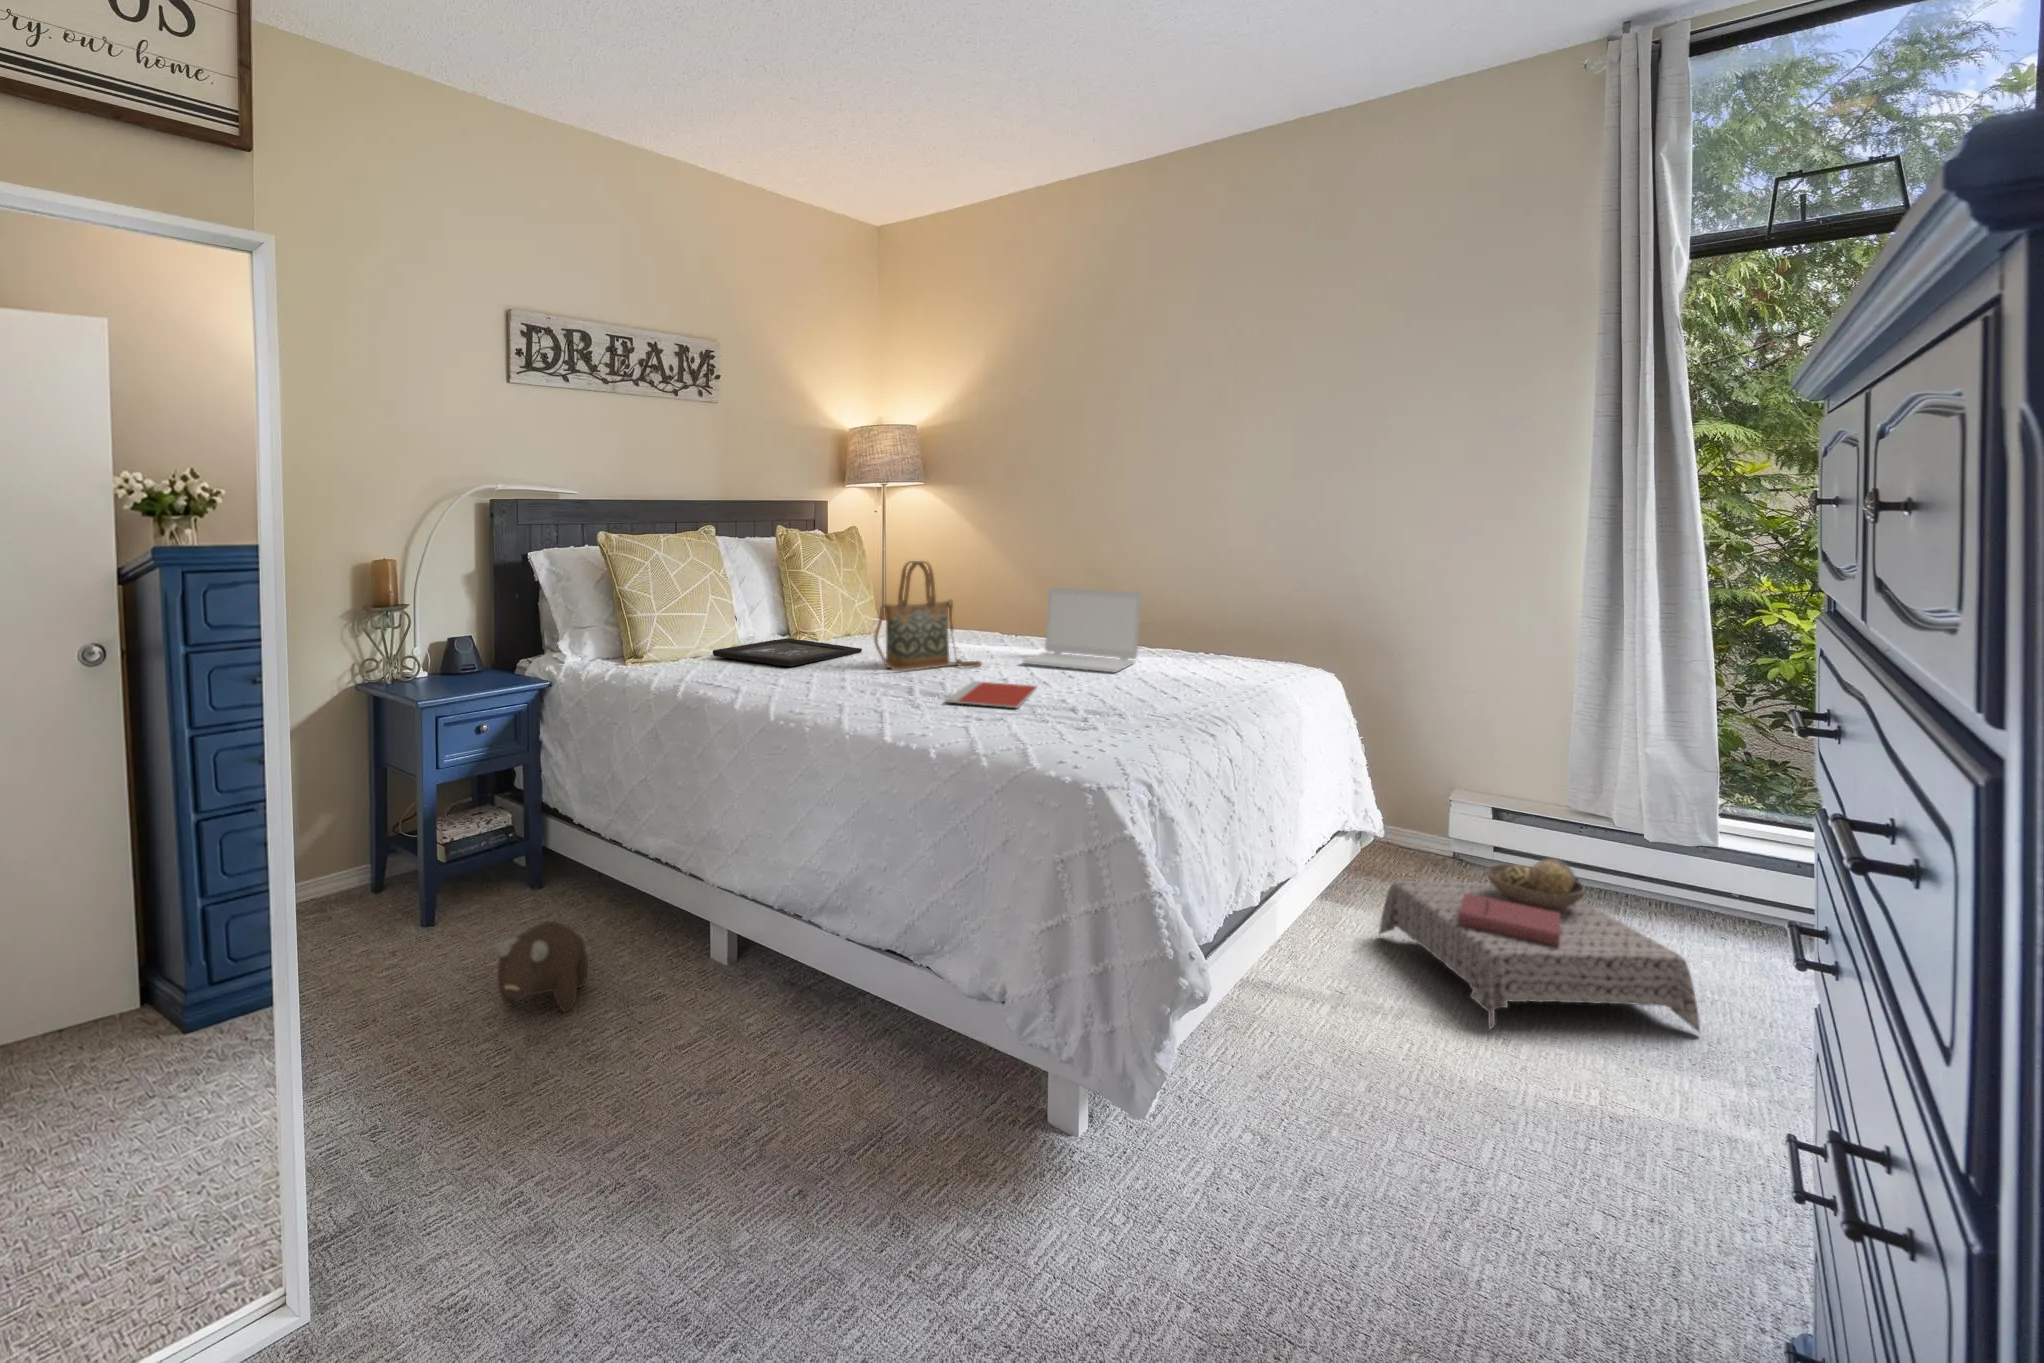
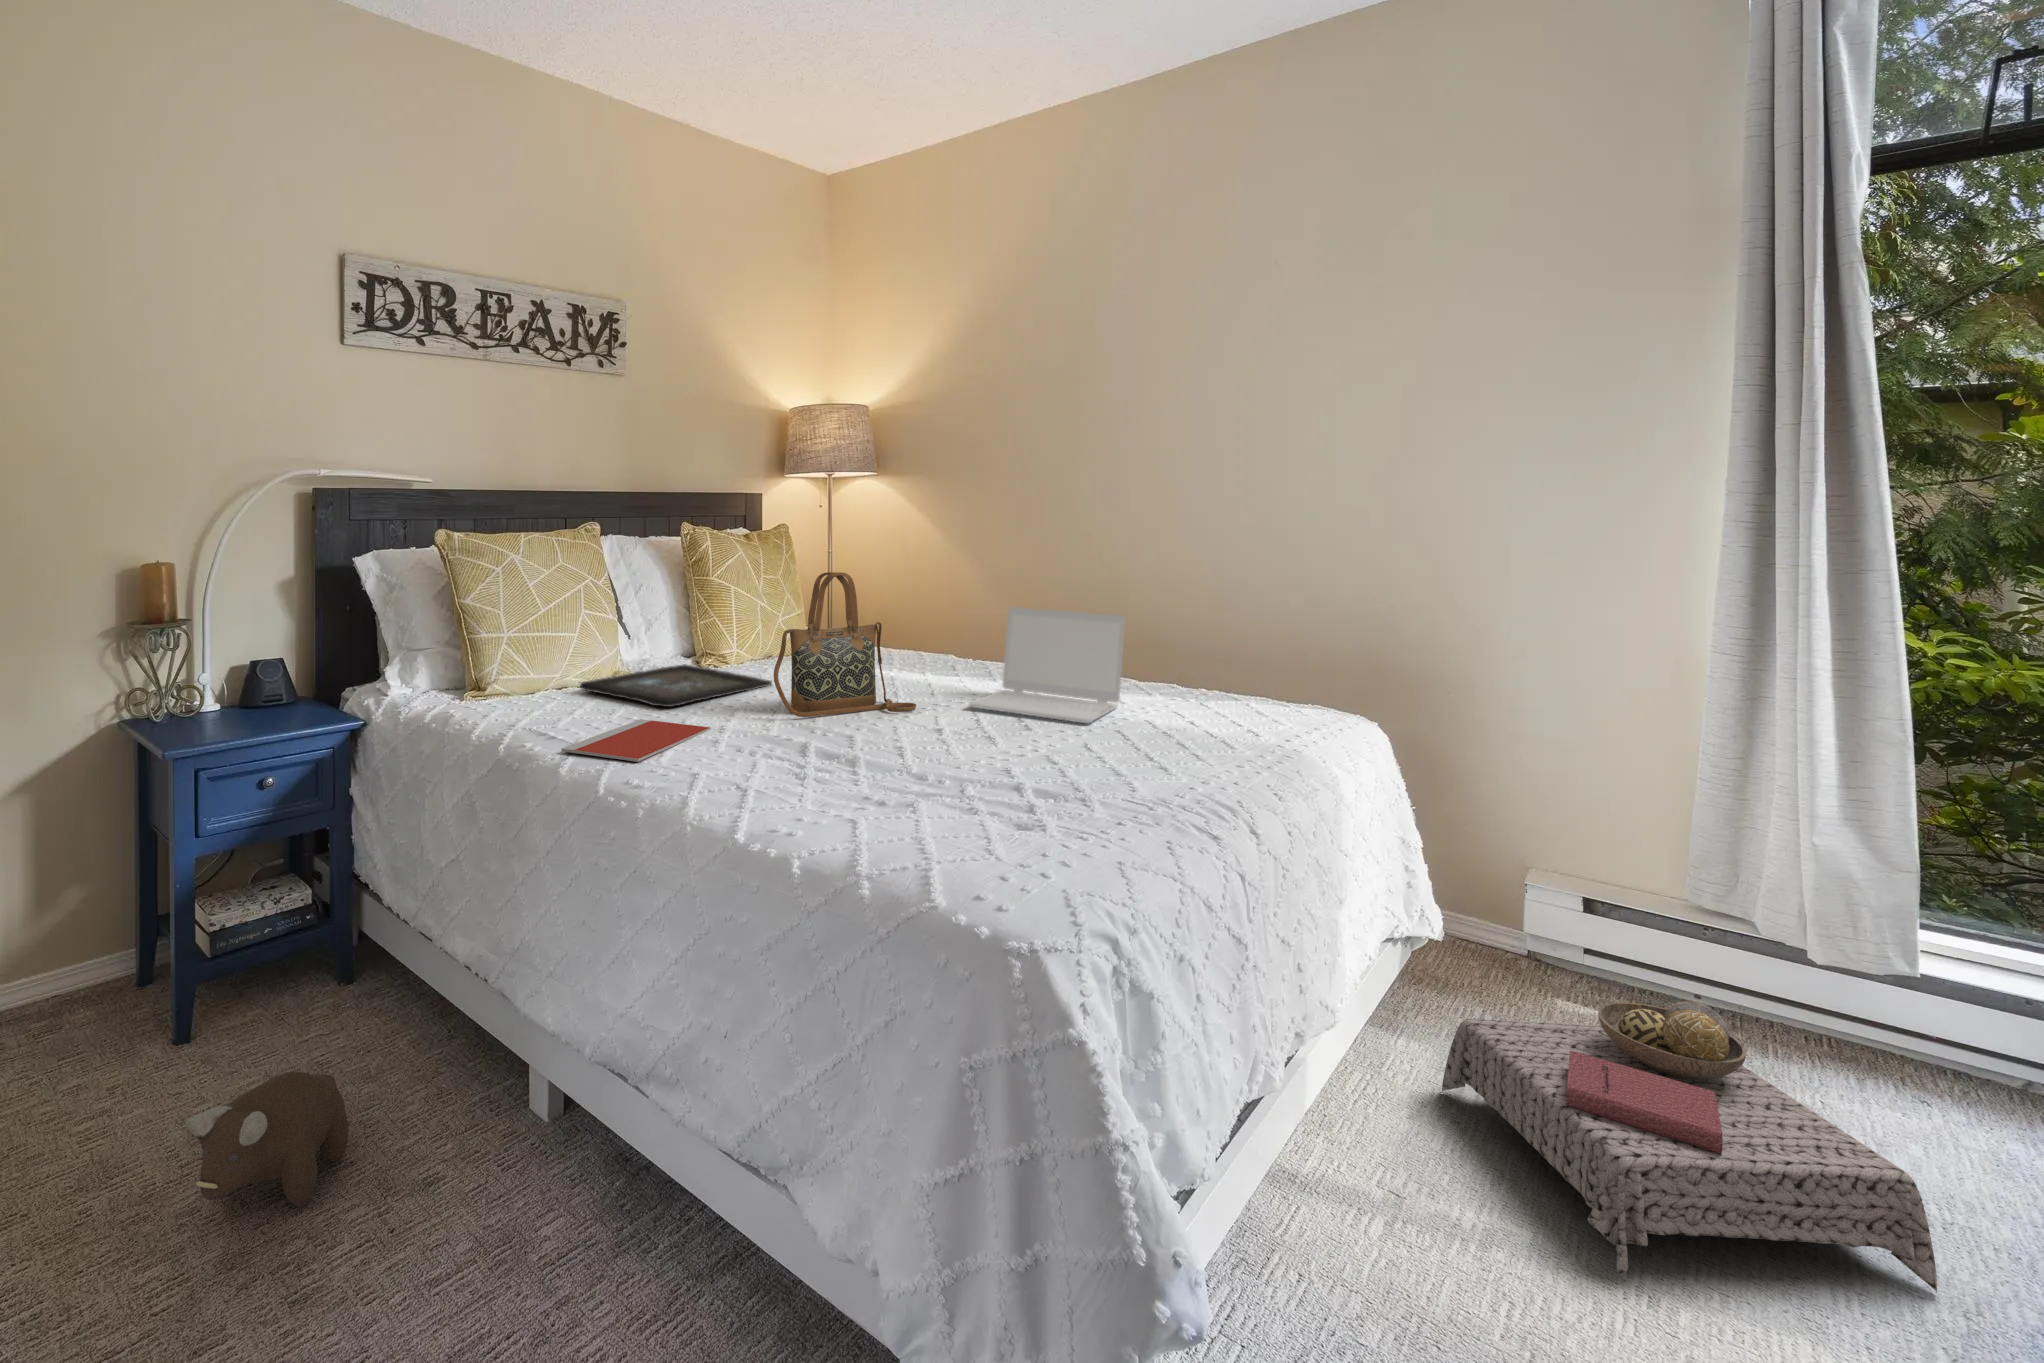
notebook: present [946,681,1037,708] -> present [561,719,711,762]

